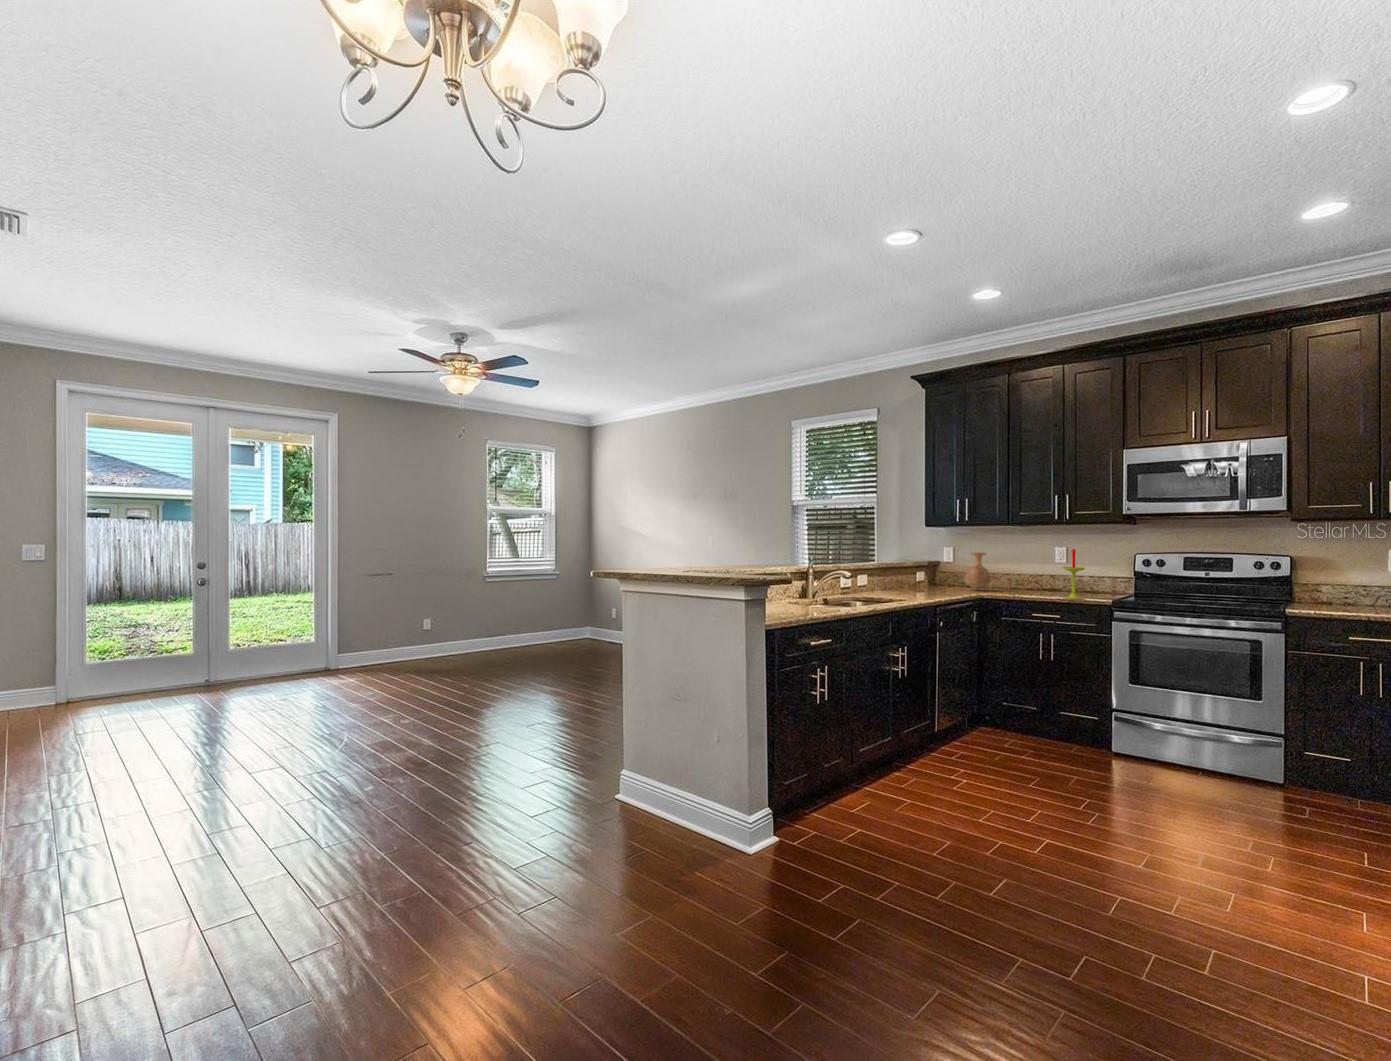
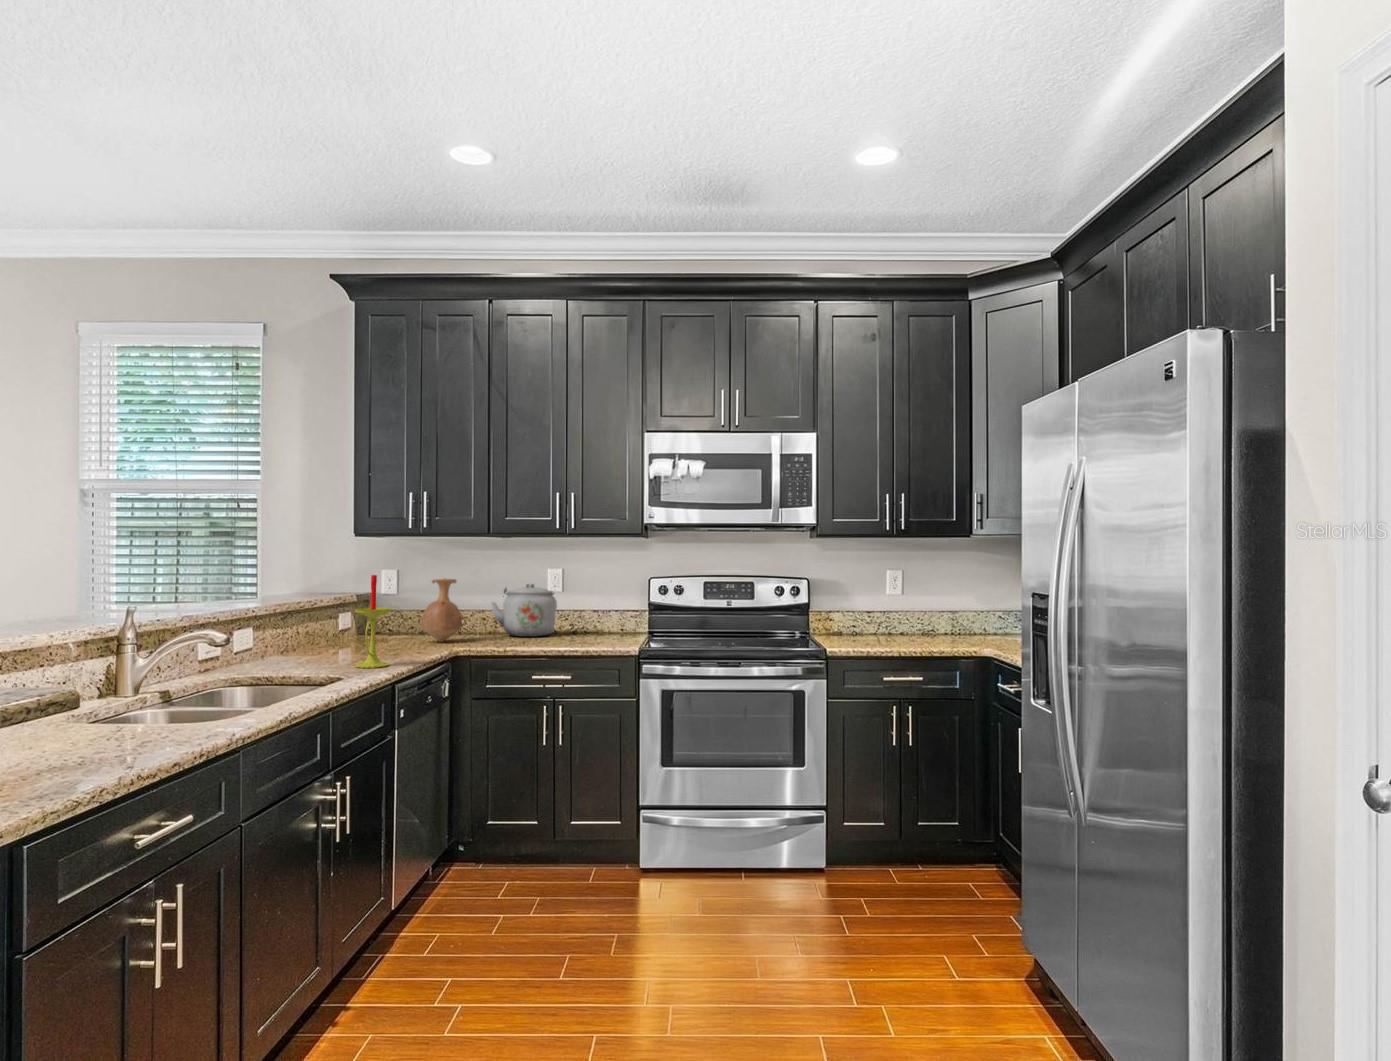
candle: present [1063,549,1085,599] -> present [354,575,392,668]
kettle: none [1013,556,1061,591] -> present [492,584,557,637]

